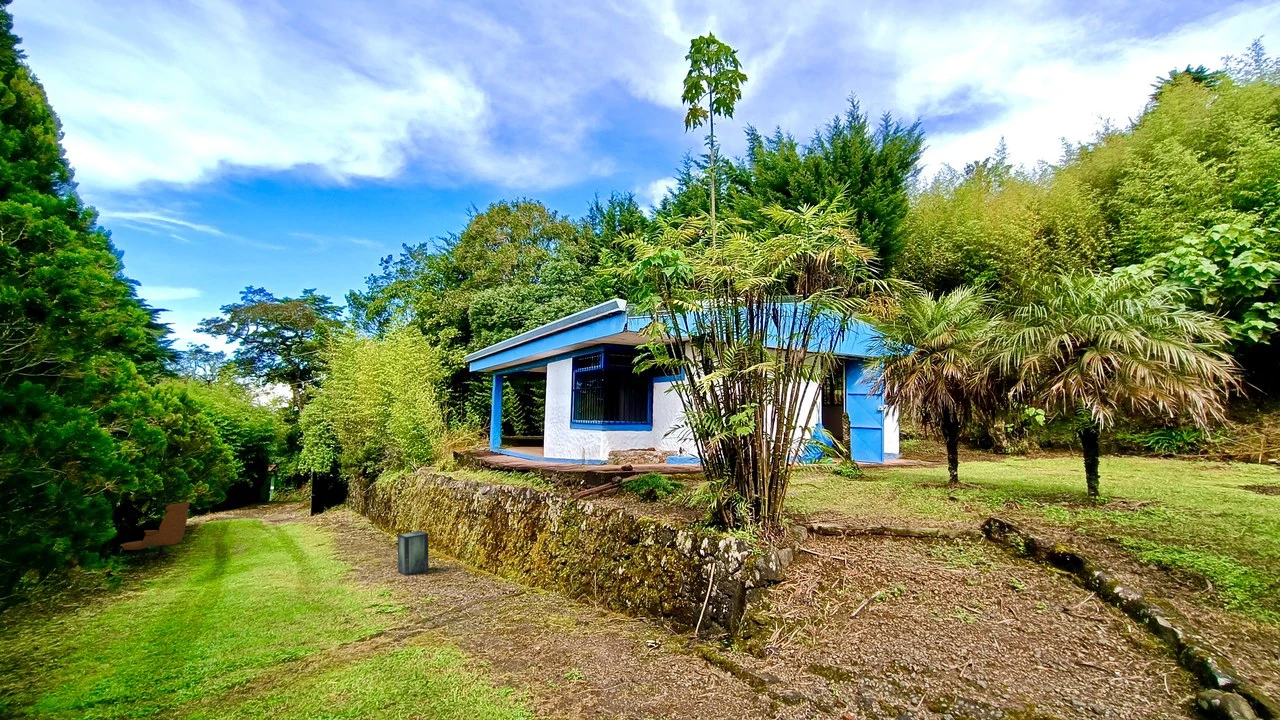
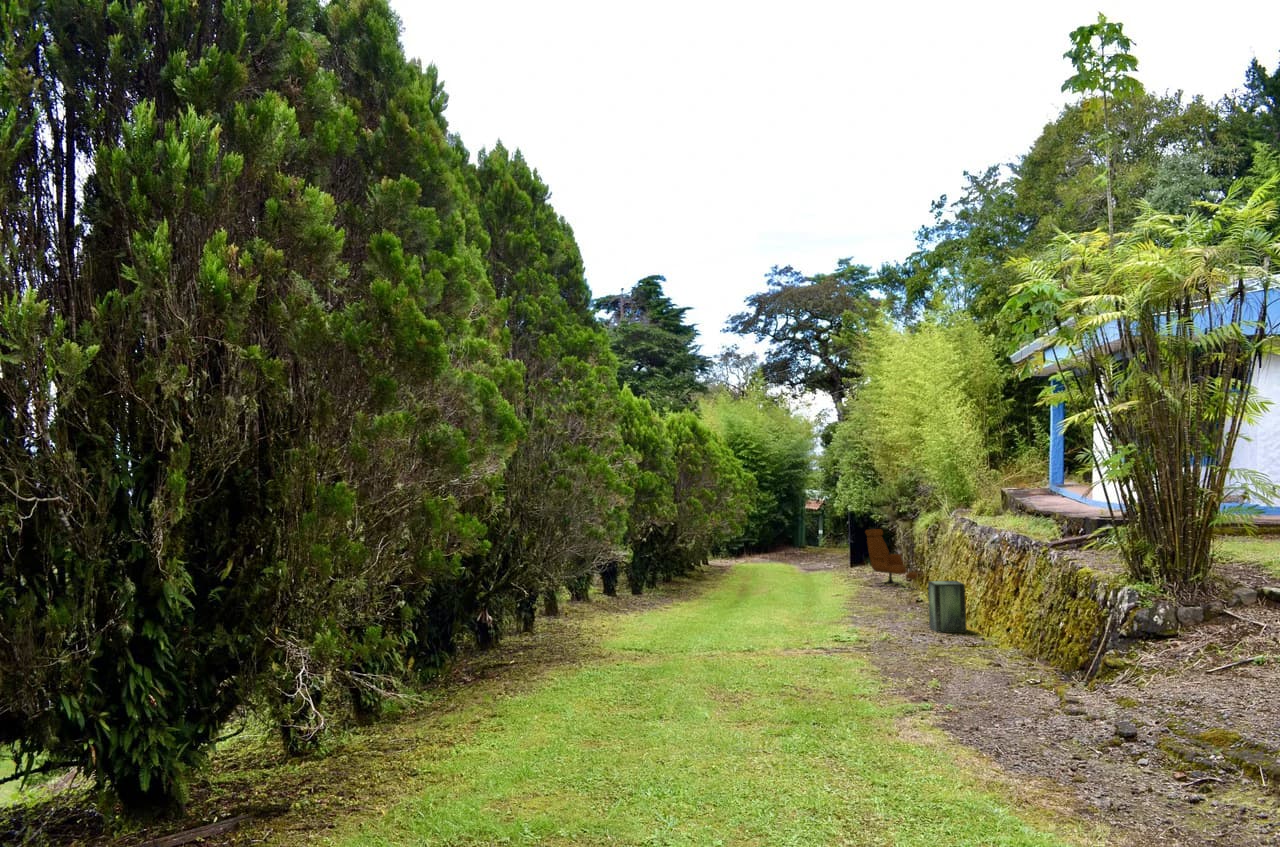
lounge chair: present [120,502,190,562] -> present [866,529,928,589]

